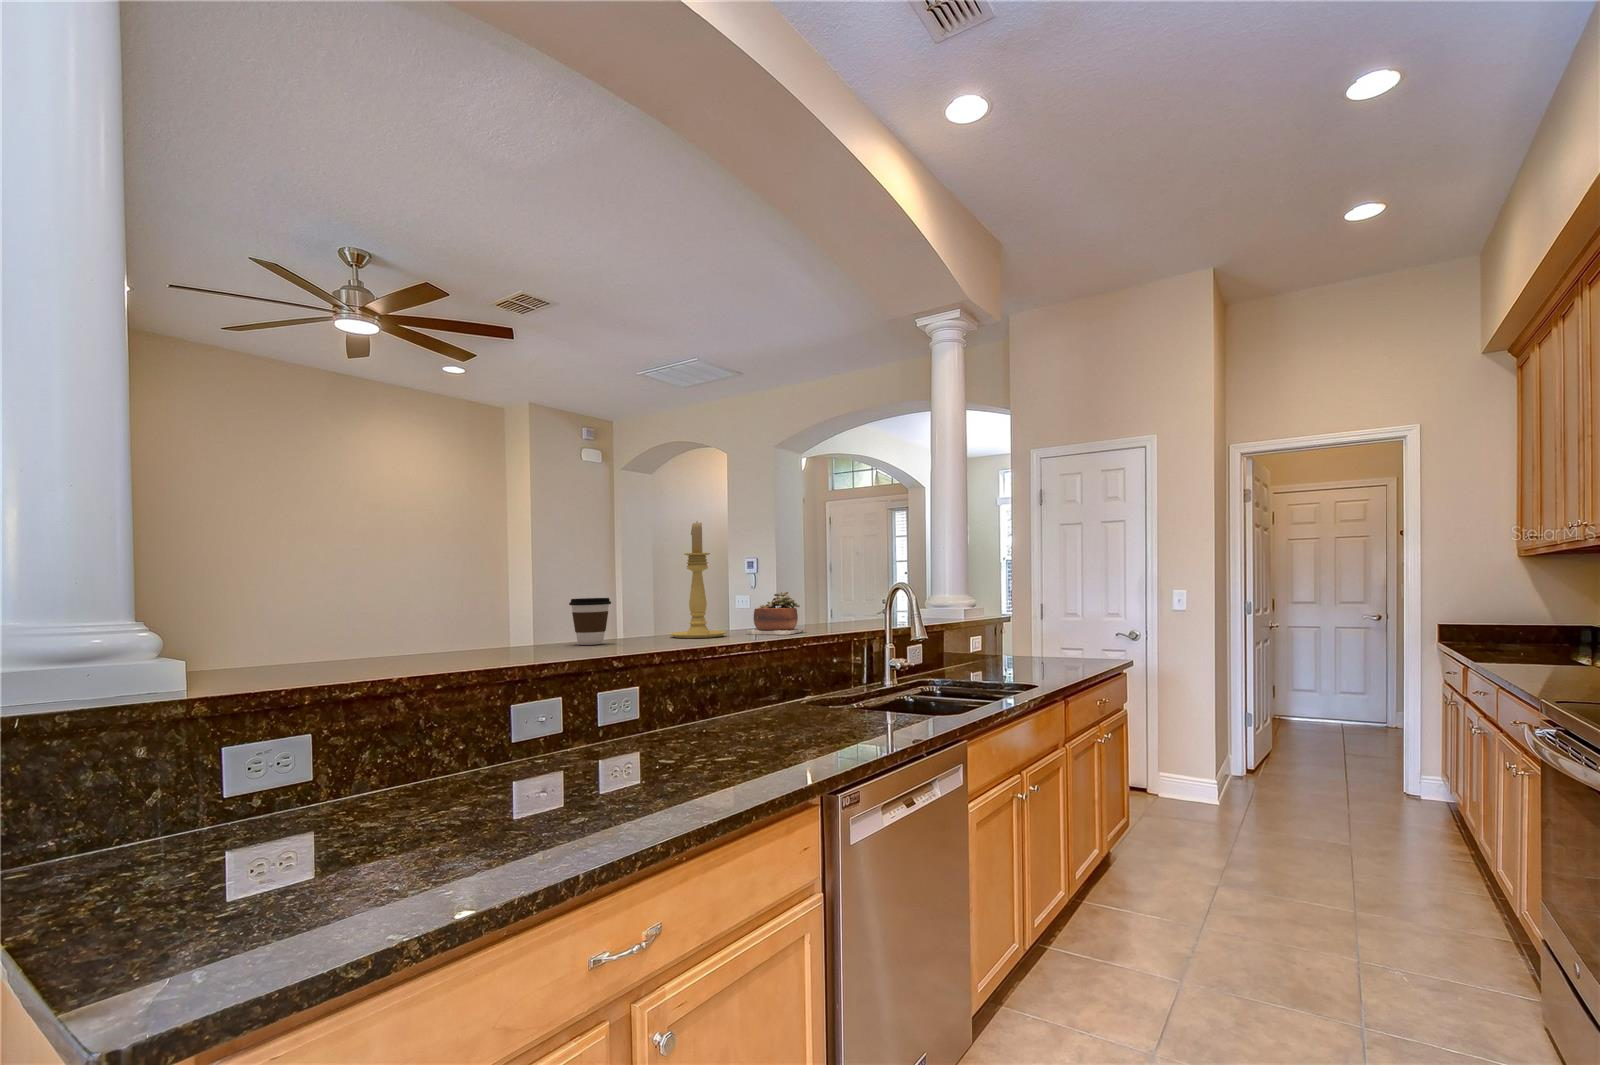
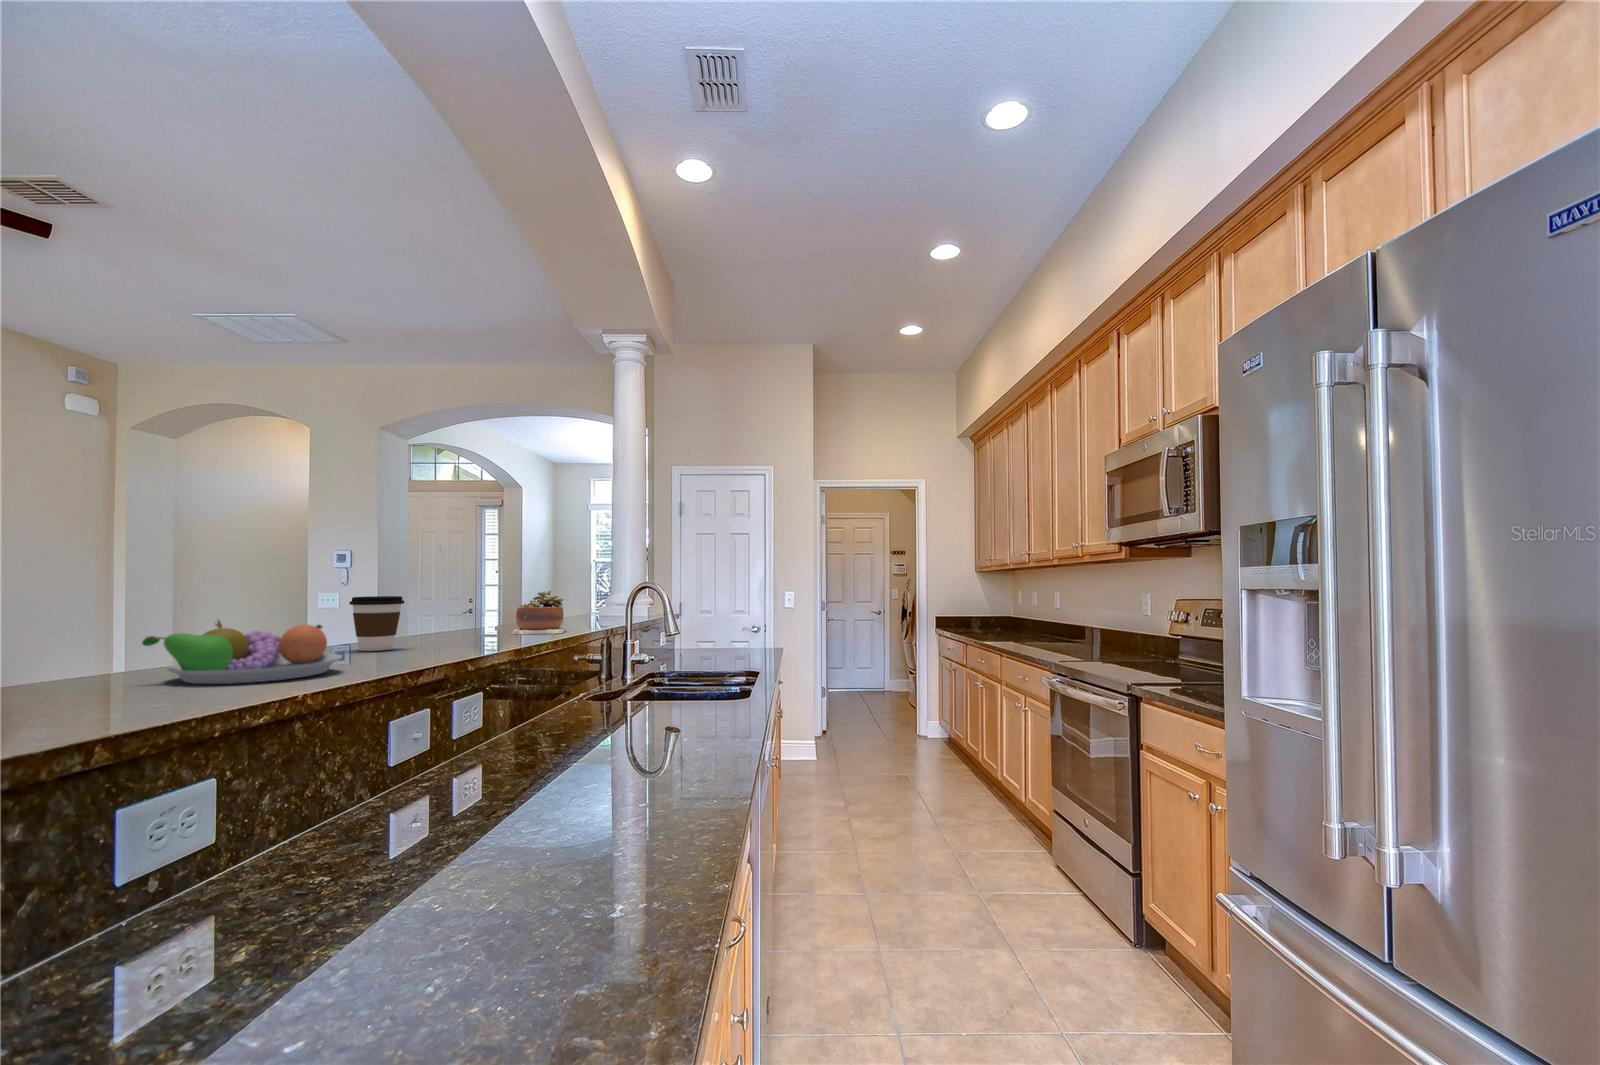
candle holder: present [670,522,726,638] -> none [436,514,502,640]
fruit bowl: none [367,616,497,665] -> present [142,620,342,684]

